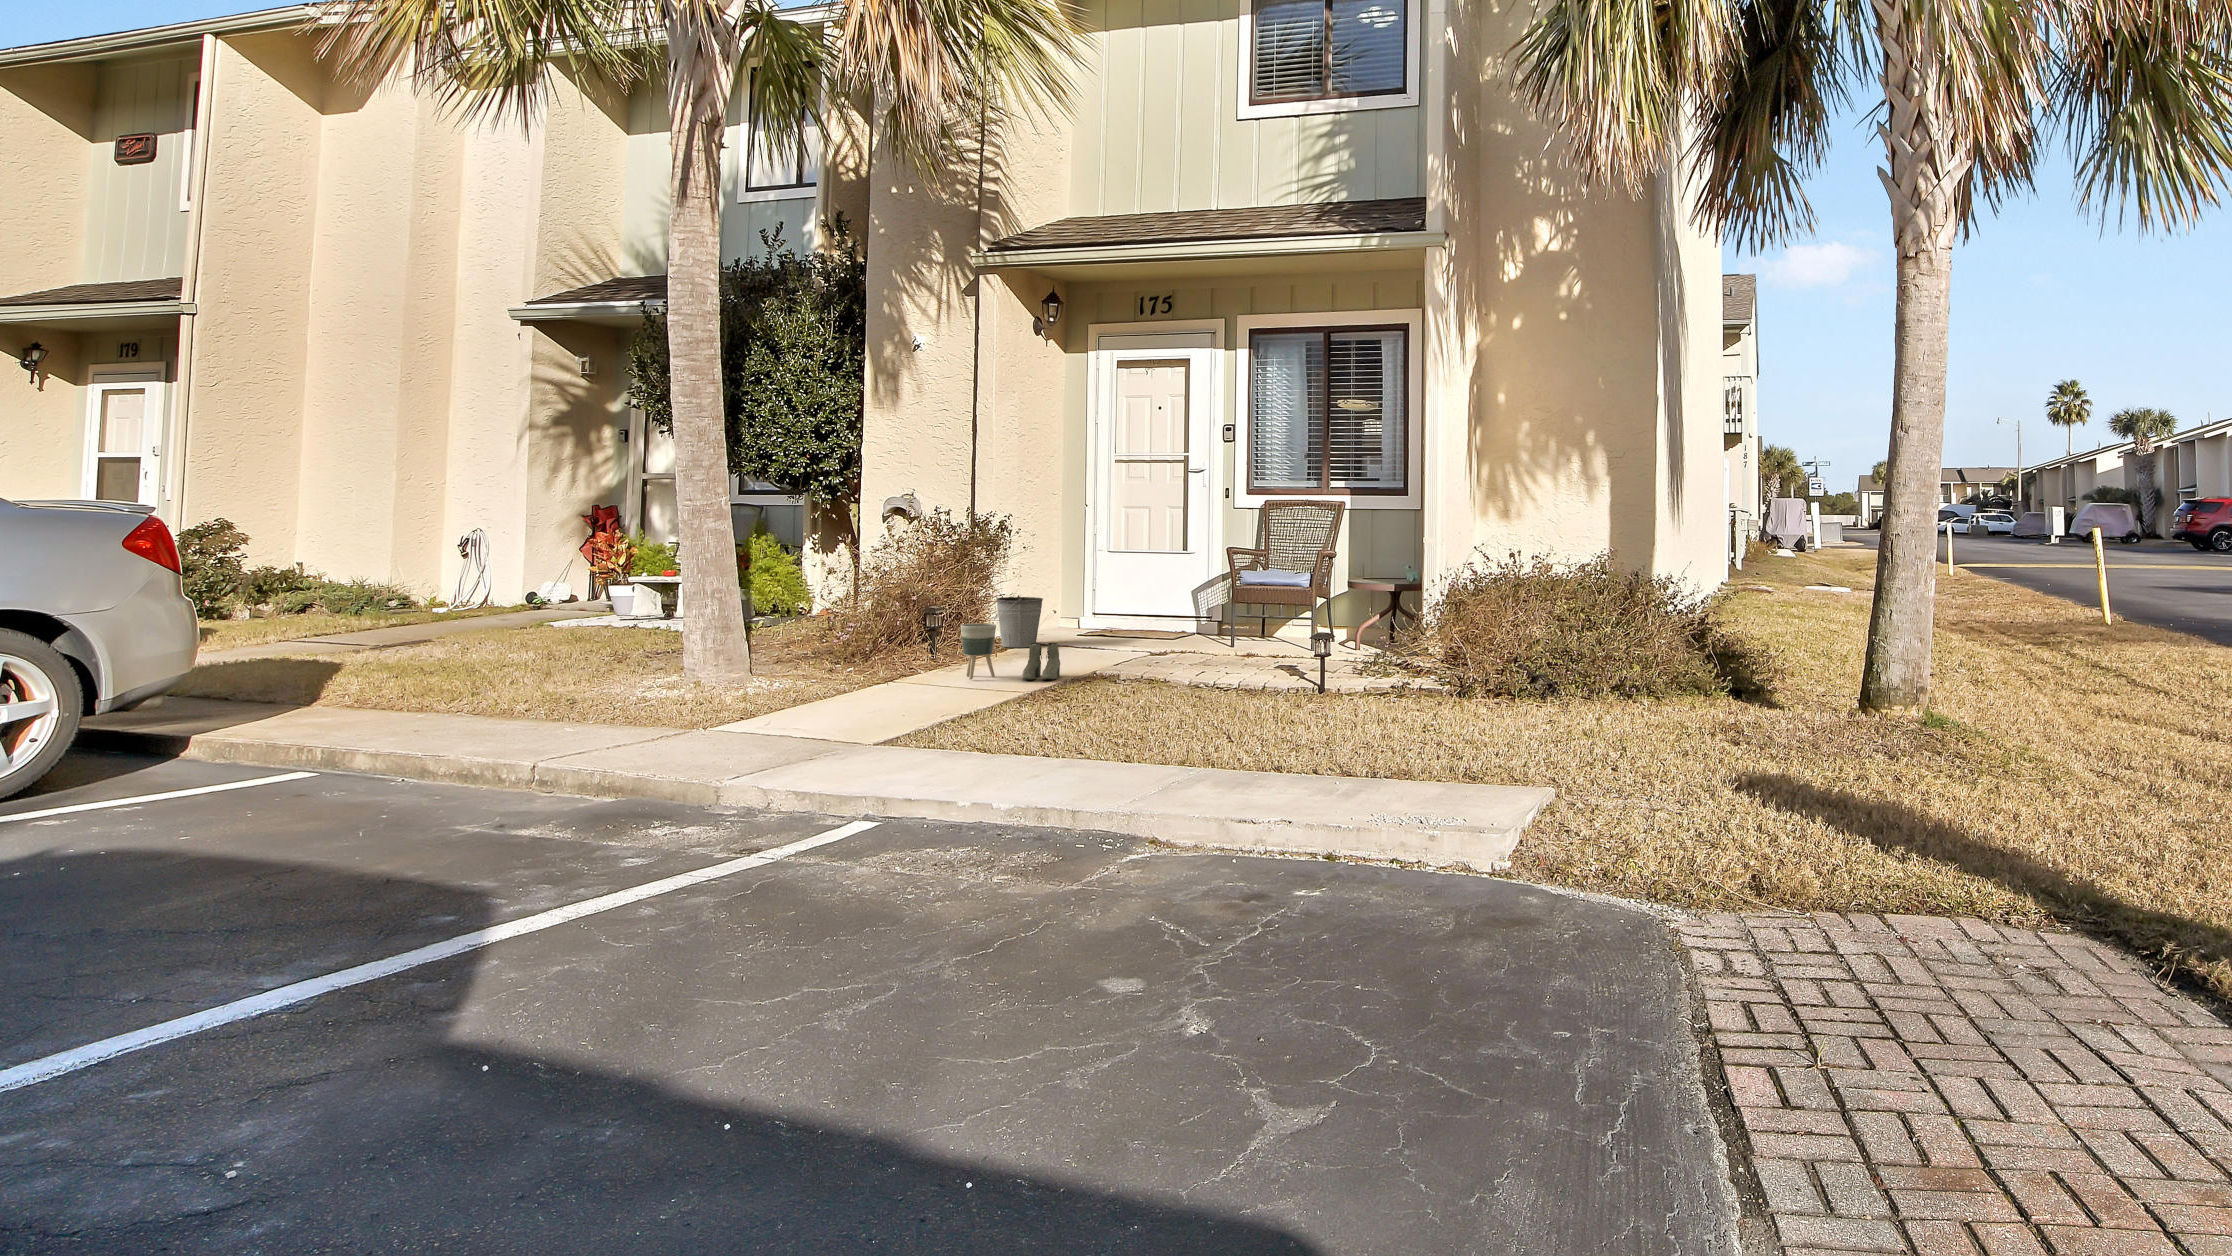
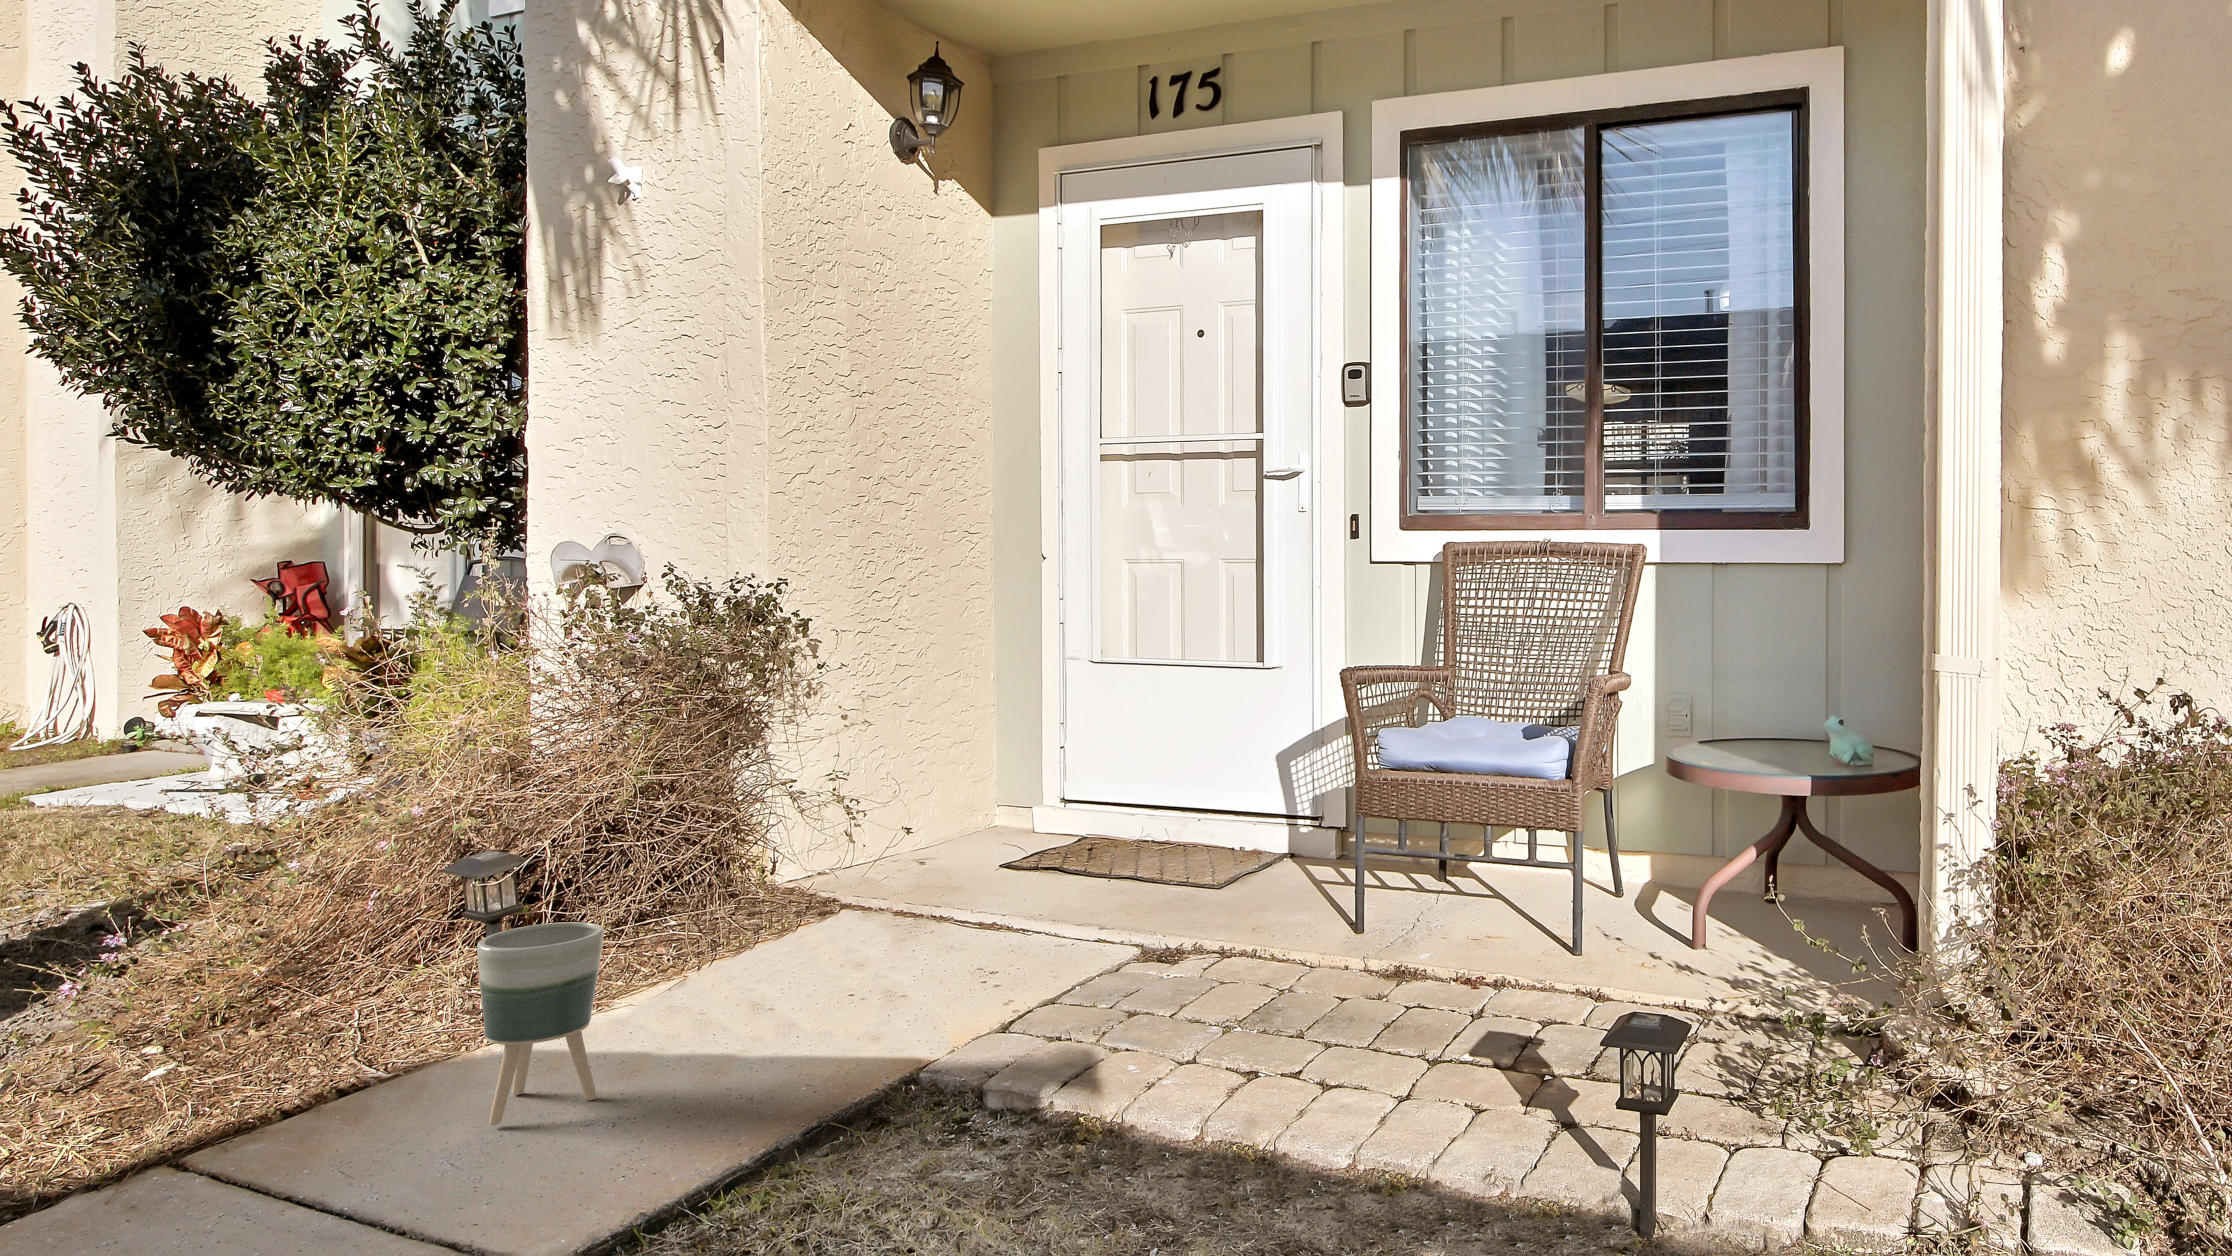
bucket: present [994,595,1043,647] -> none [751,781,886,927]
boots: present [1022,643,1060,680] -> none [650,990,802,1131]

